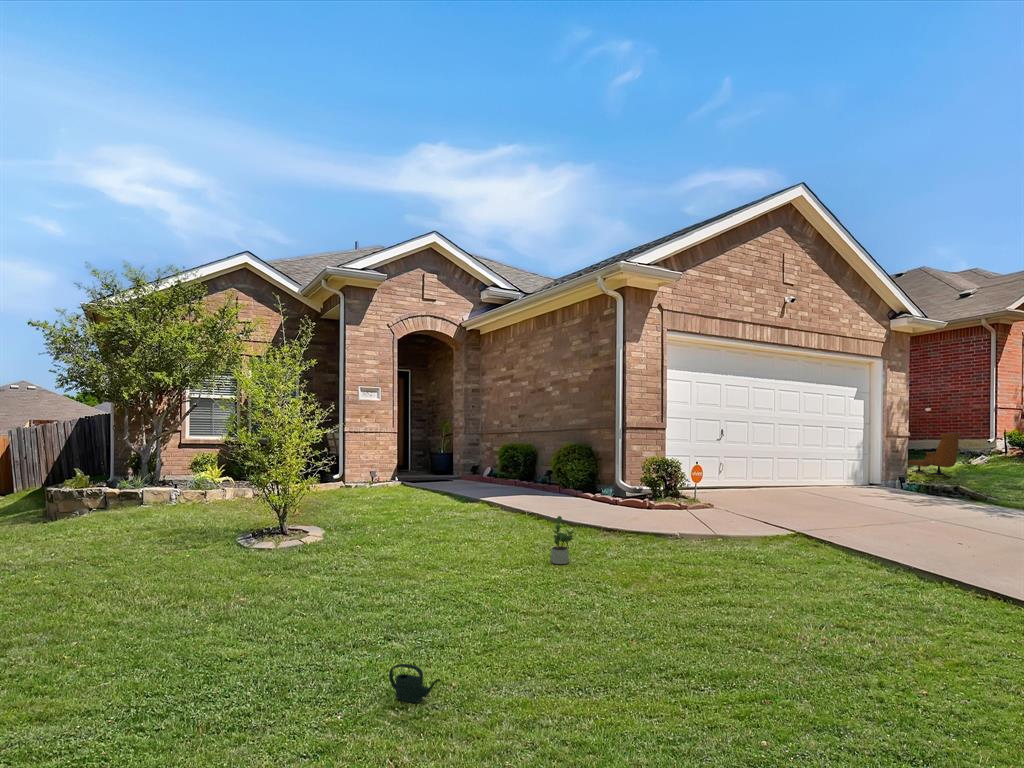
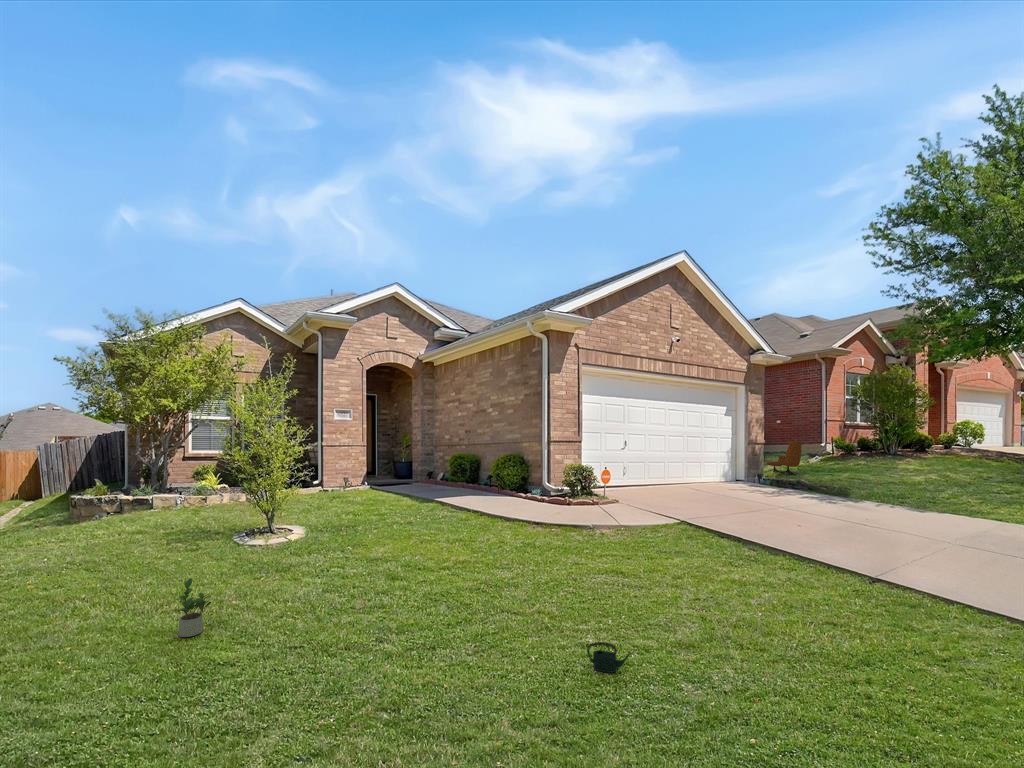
potted plant: present [551,516,574,564] -> present [178,578,211,637]
watering can: present [389,664,440,703] -> present [587,642,632,673]

